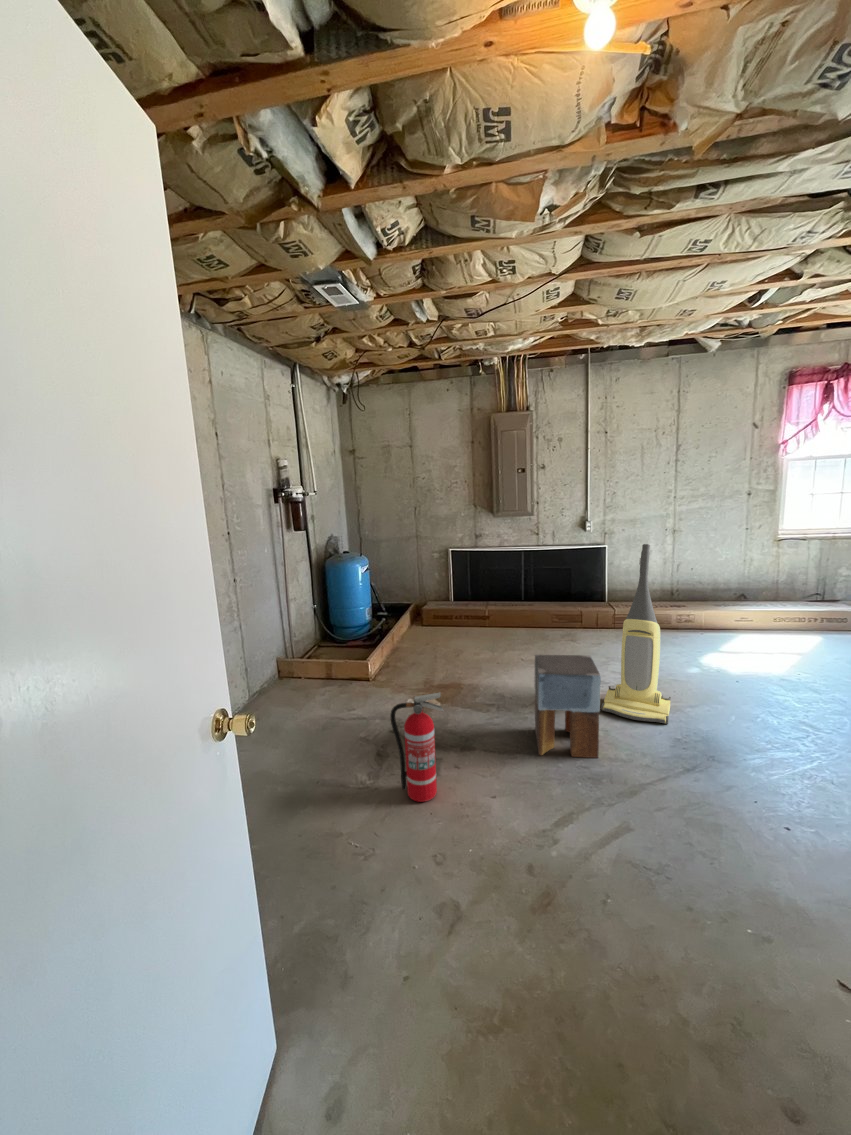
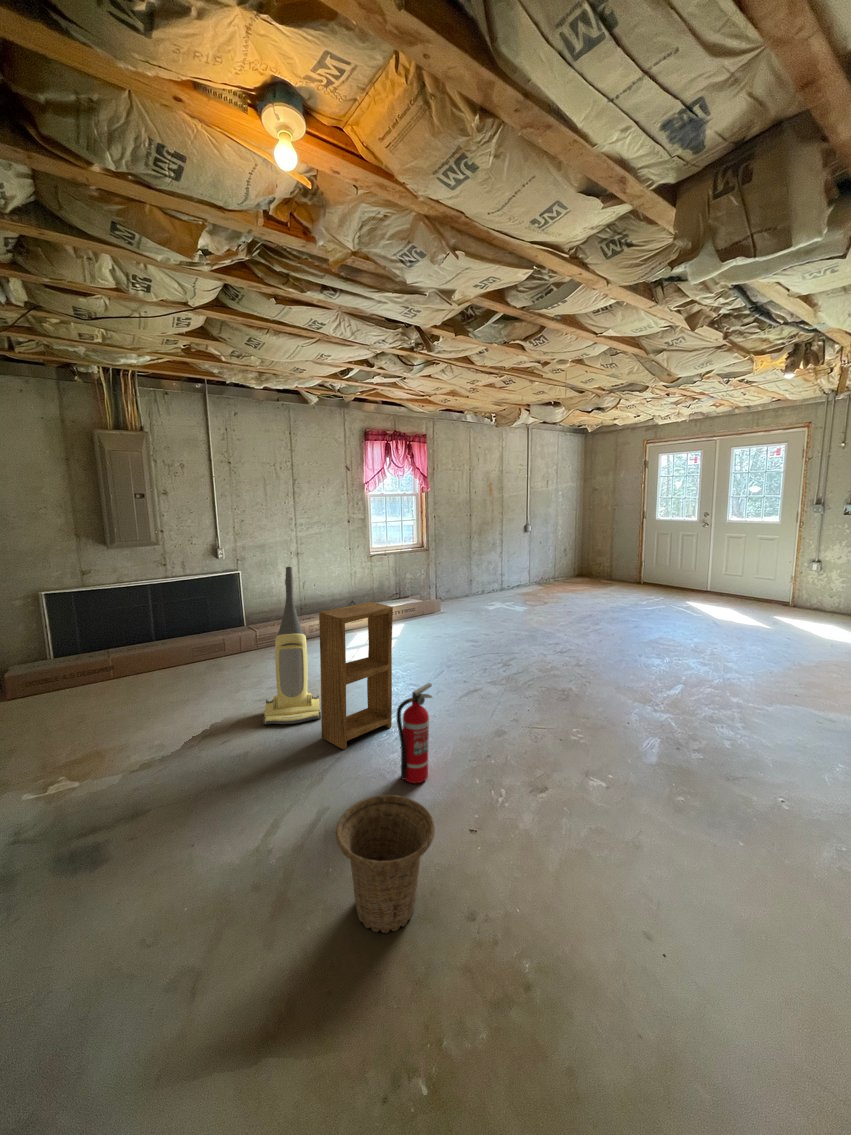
shelving unit: none [662,595,781,769] -> present [319,601,393,749]
stool: present [535,655,601,758] -> none [198,675,273,787]
fire extinguisher: present [390,693,443,802] -> present [397,683,432,783]
basket: none [621,834,767,1019] -> present [336,795,435,933]

